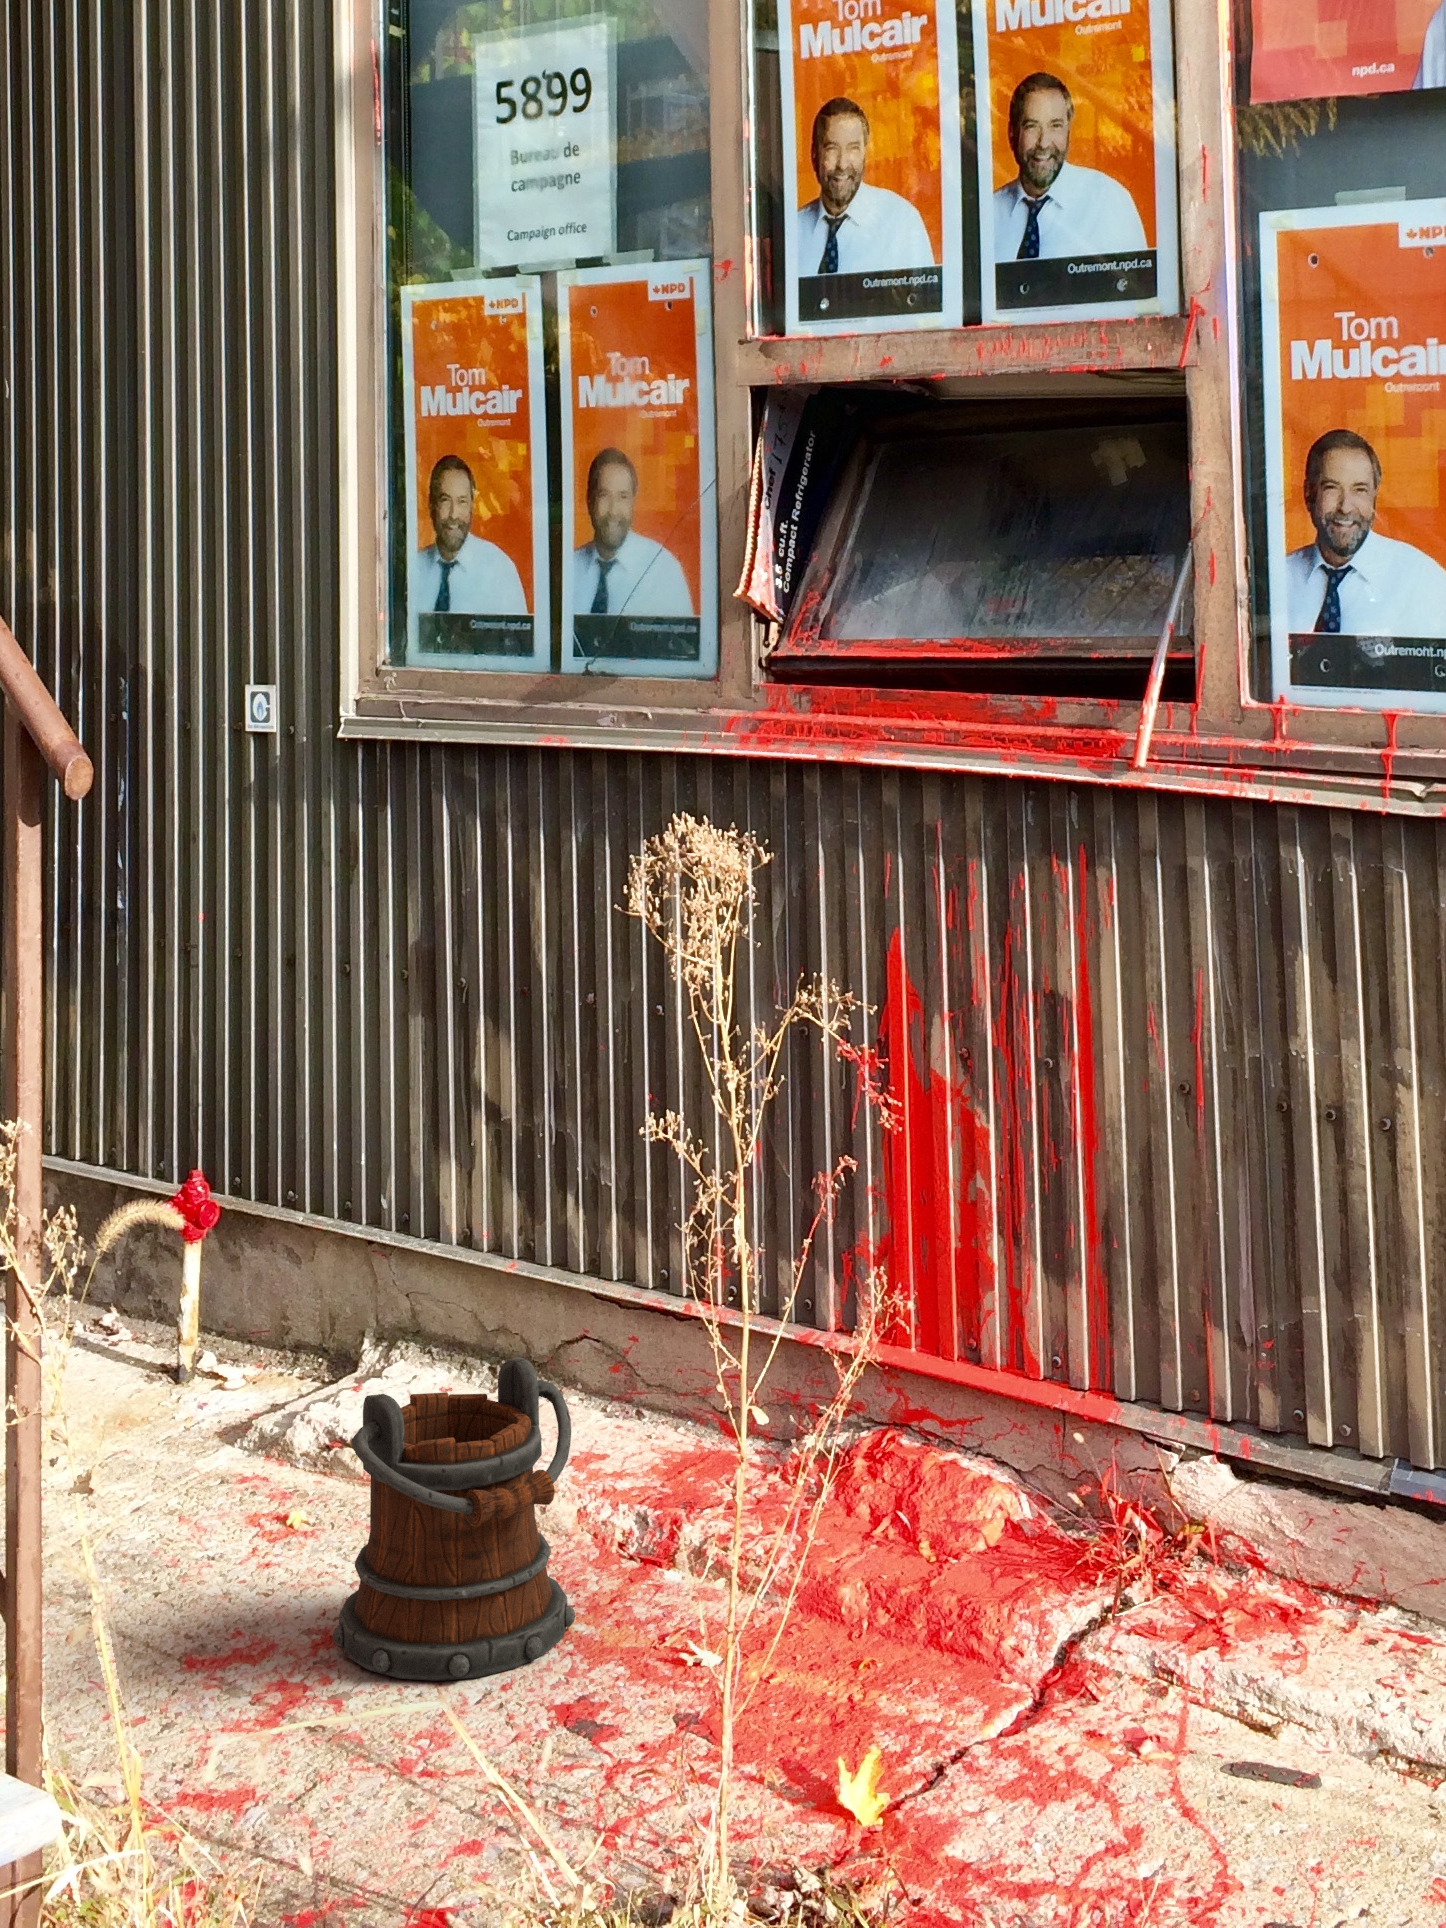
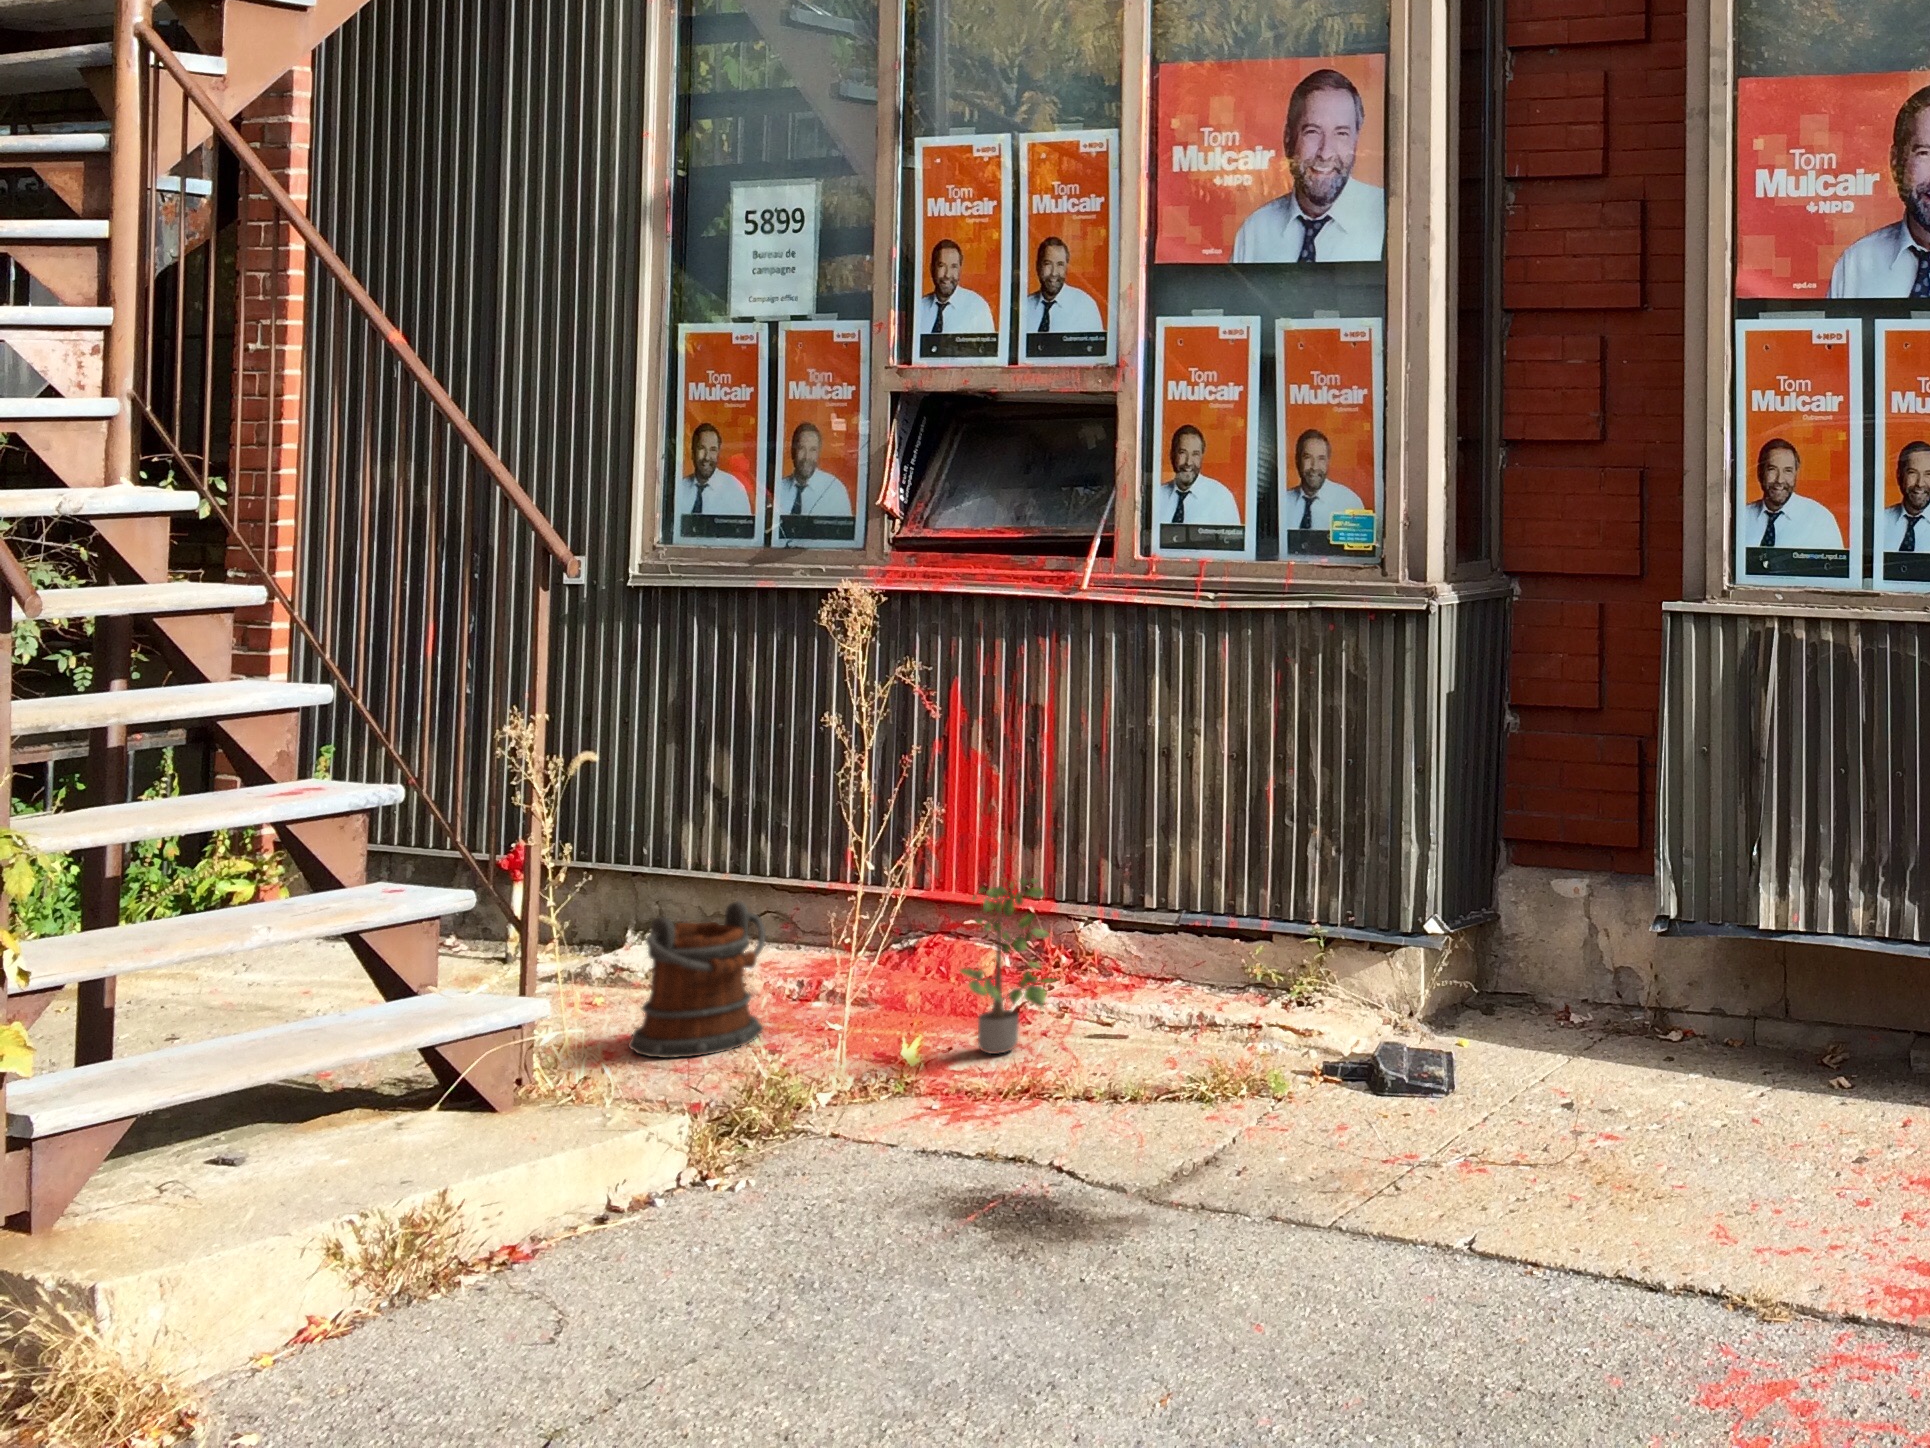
potted plant: none [945,1379,1161,1774] -> present [961,878,1056,1054]

